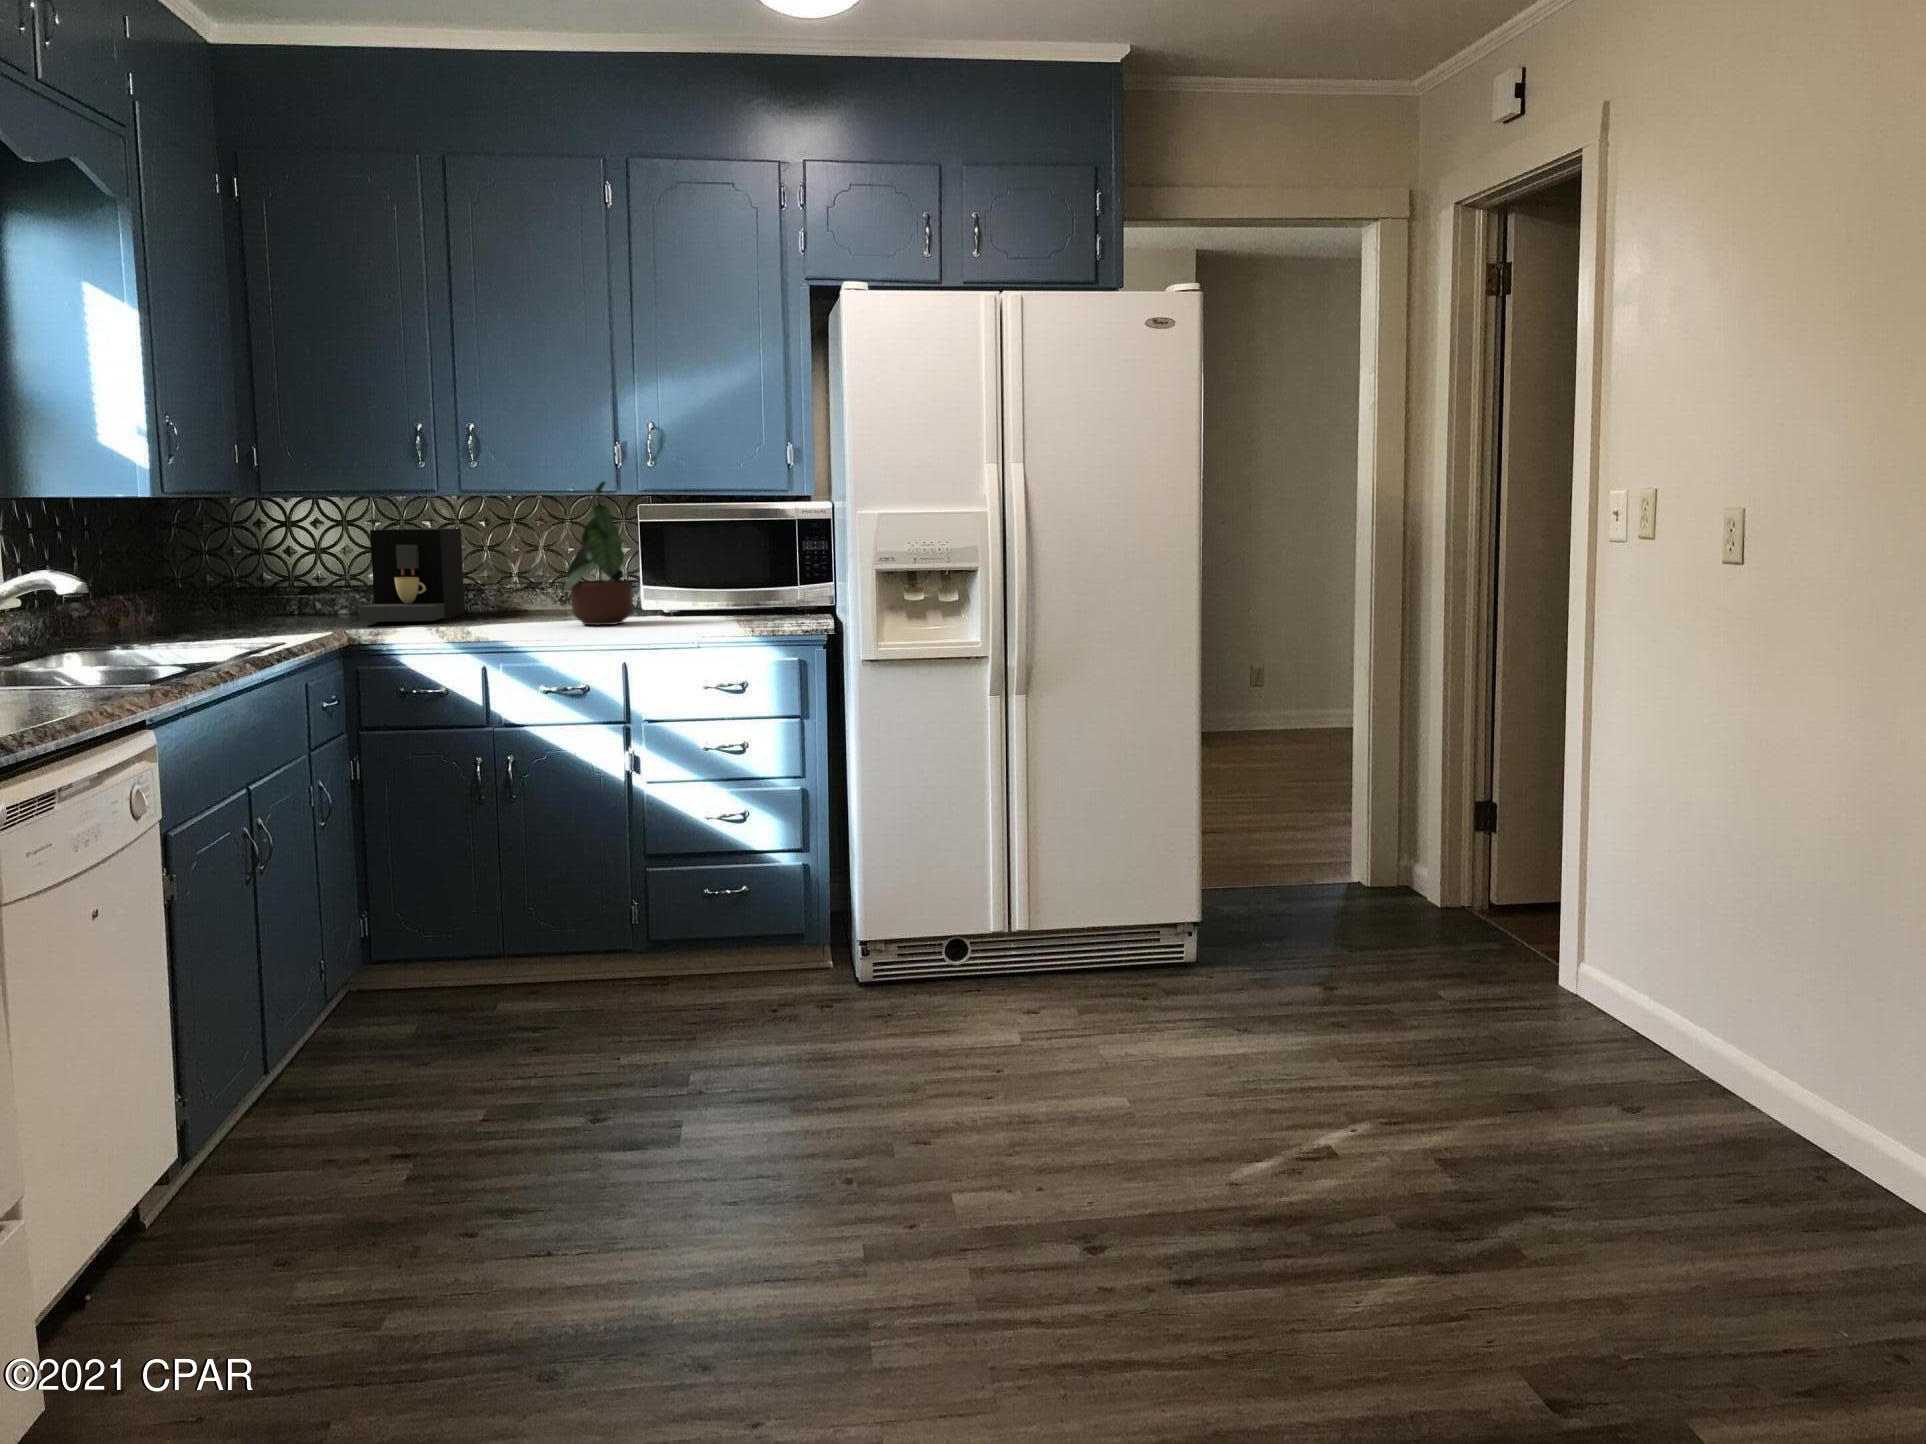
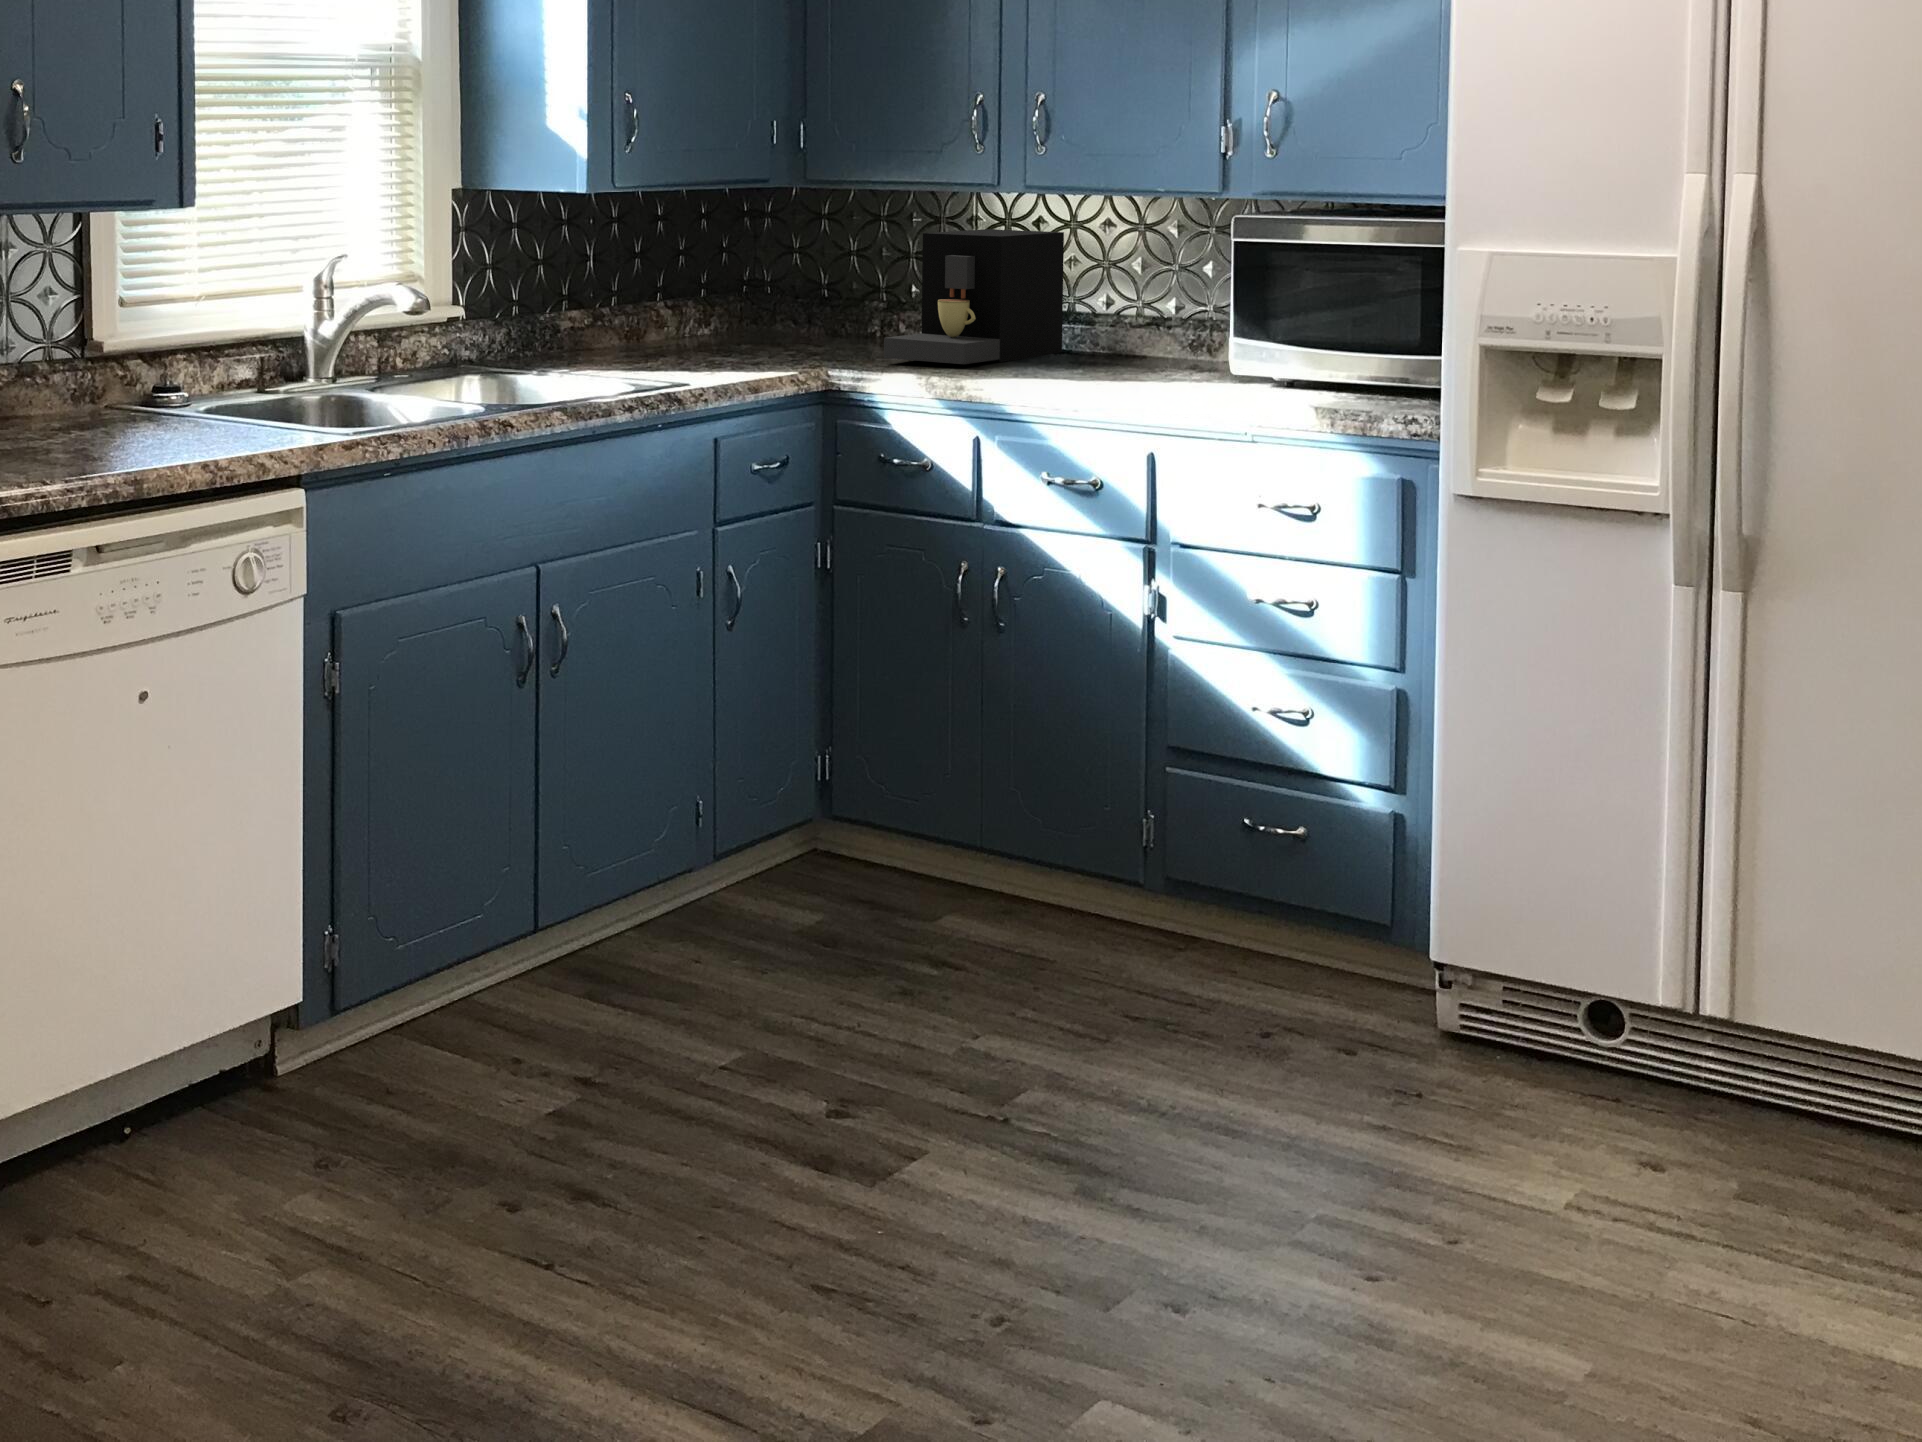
potted plant: present [564,481,633,625] -> none [1067,182,1193,396]

